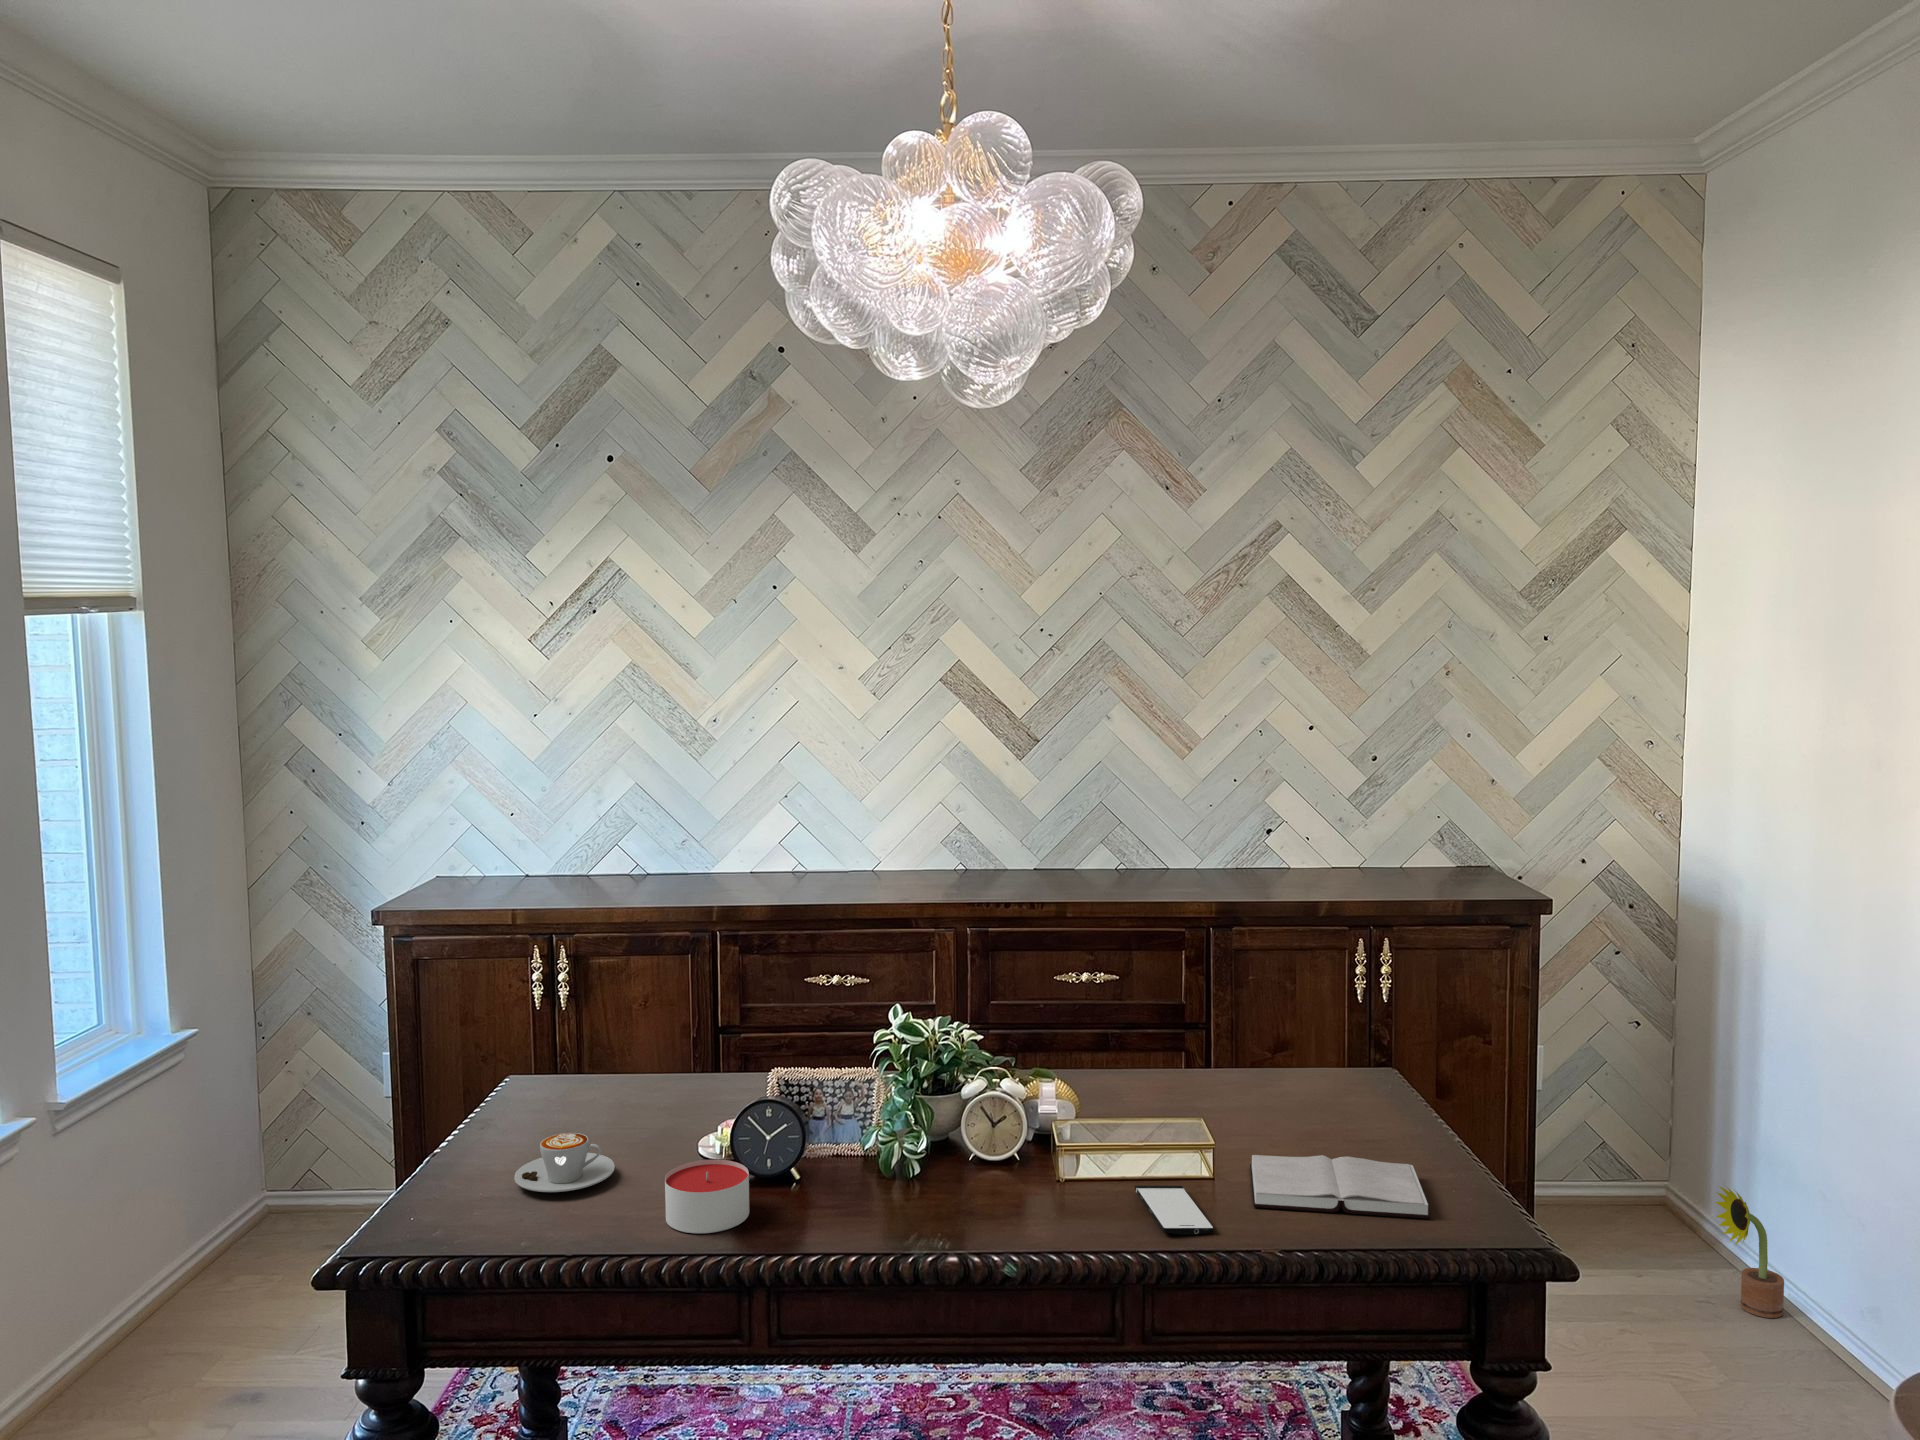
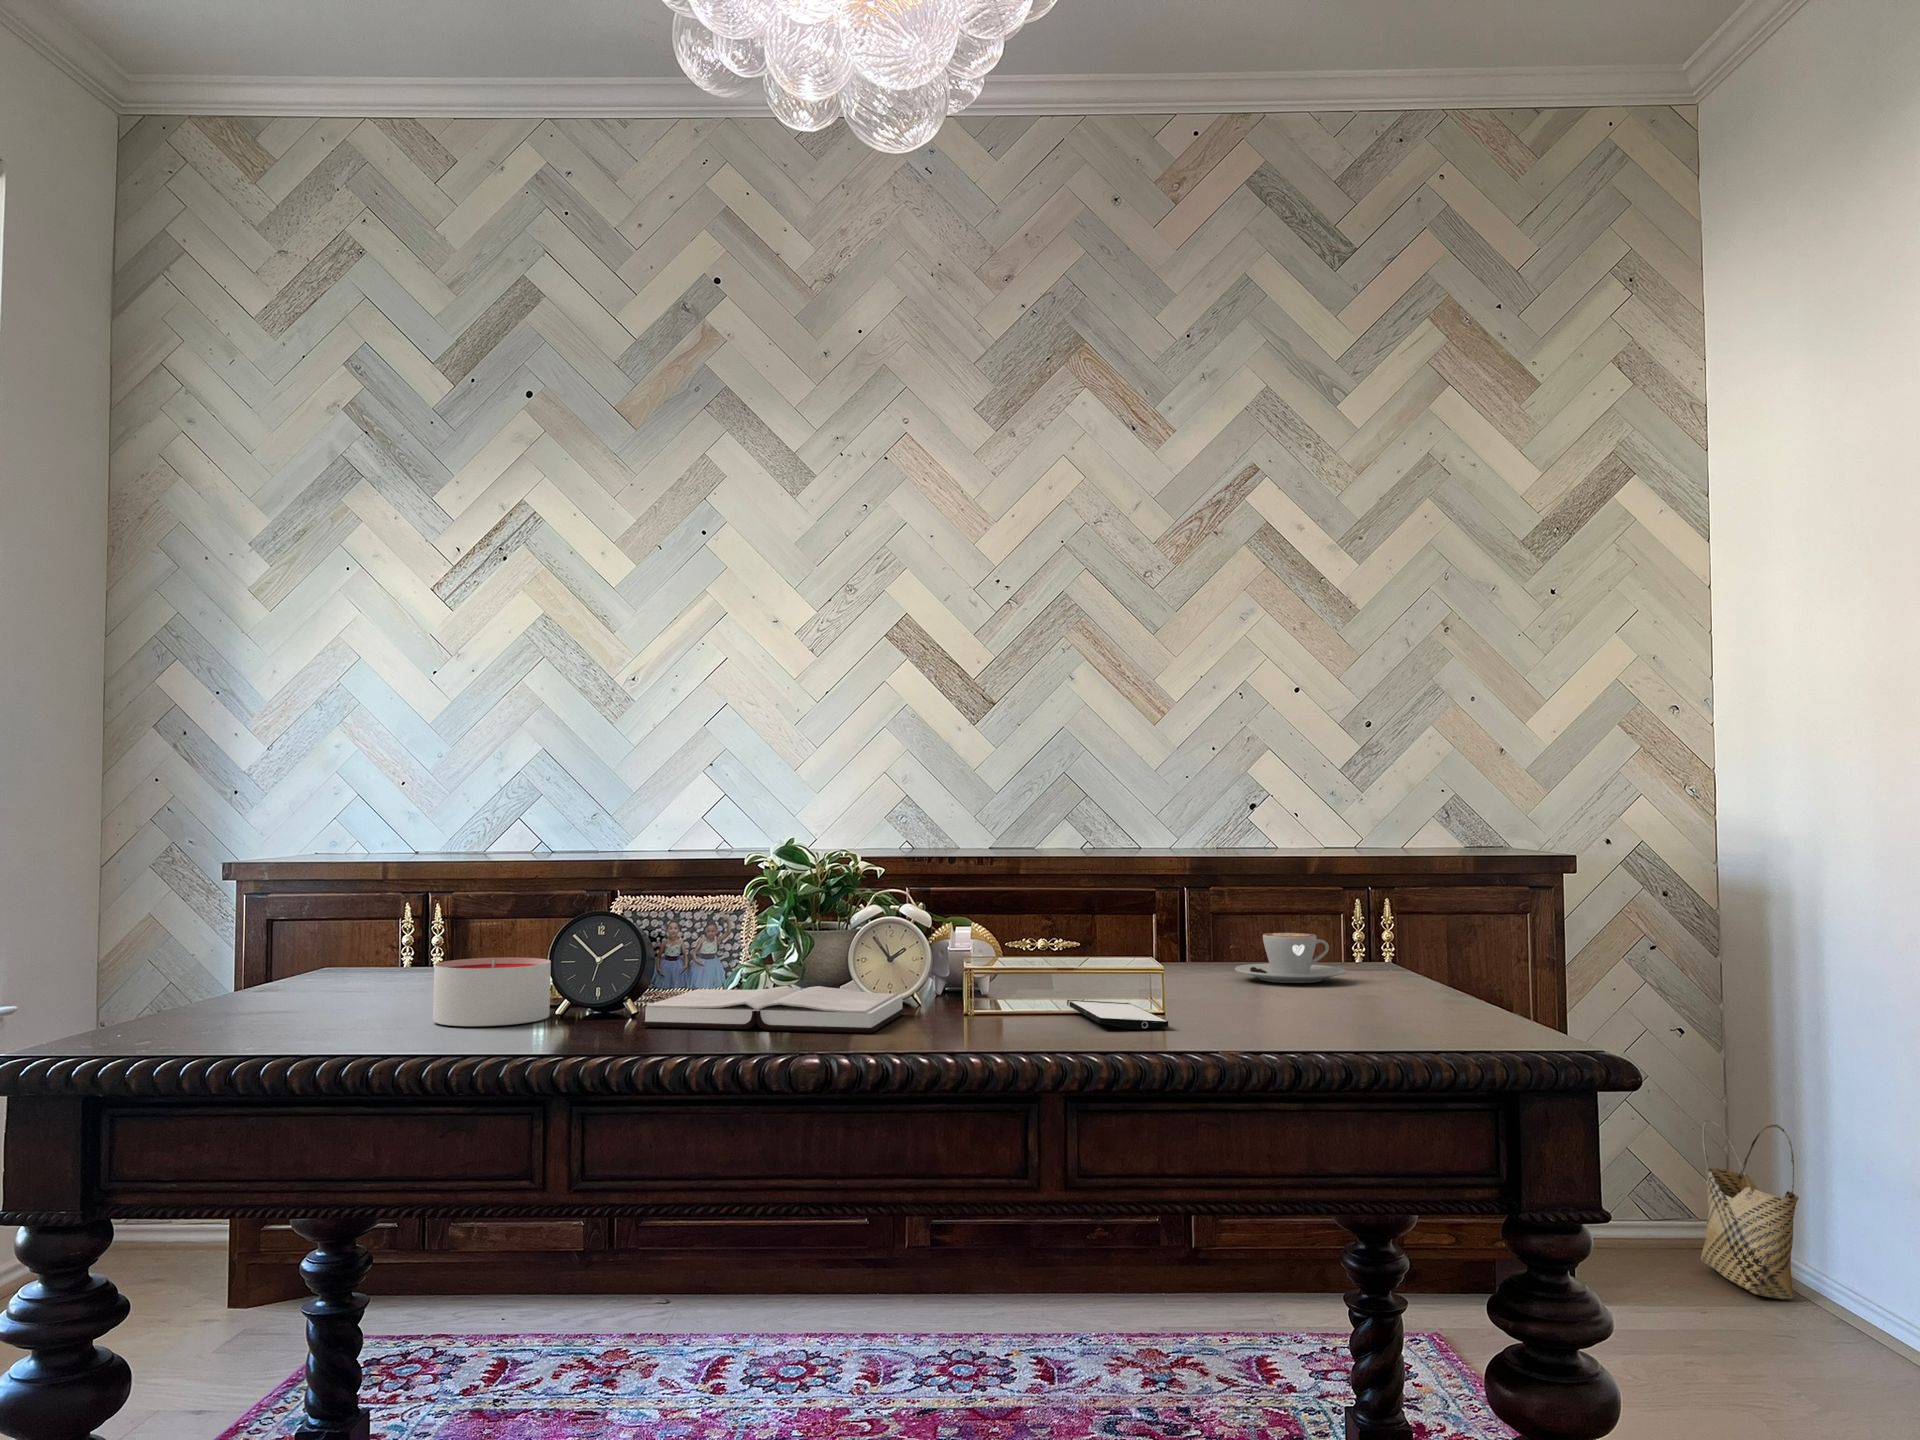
woven basket: none [1637,1115,1719,1265] -> present [1701,1120,1798,1299]
coffee cup: present [514,1133,615,1192] -> present [1235,933,1346,983]
hardback book: present [1250,1155,1430,1219] -> present [641,986,906,1033]
decorative plant: present [1715,1187,1784,1318] -> none [1797,1183,1894,1349]

